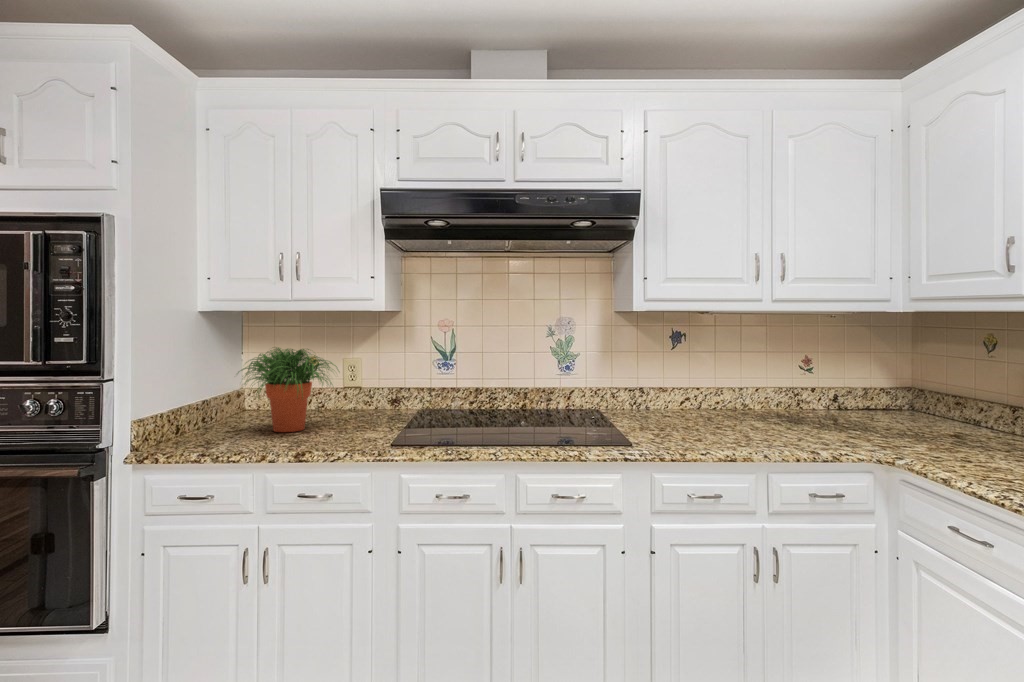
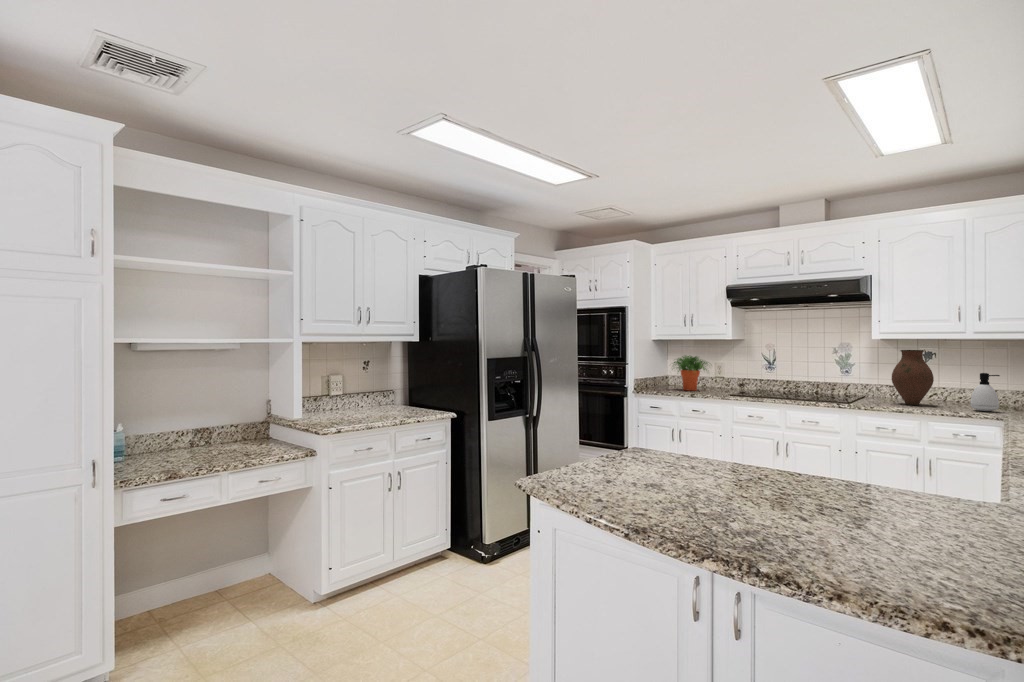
vase: none [663,333,724,432] -> present [892,350,934,405]
soap dispenser: none [782,373,824,439] -> present [971,373,1000,411]

